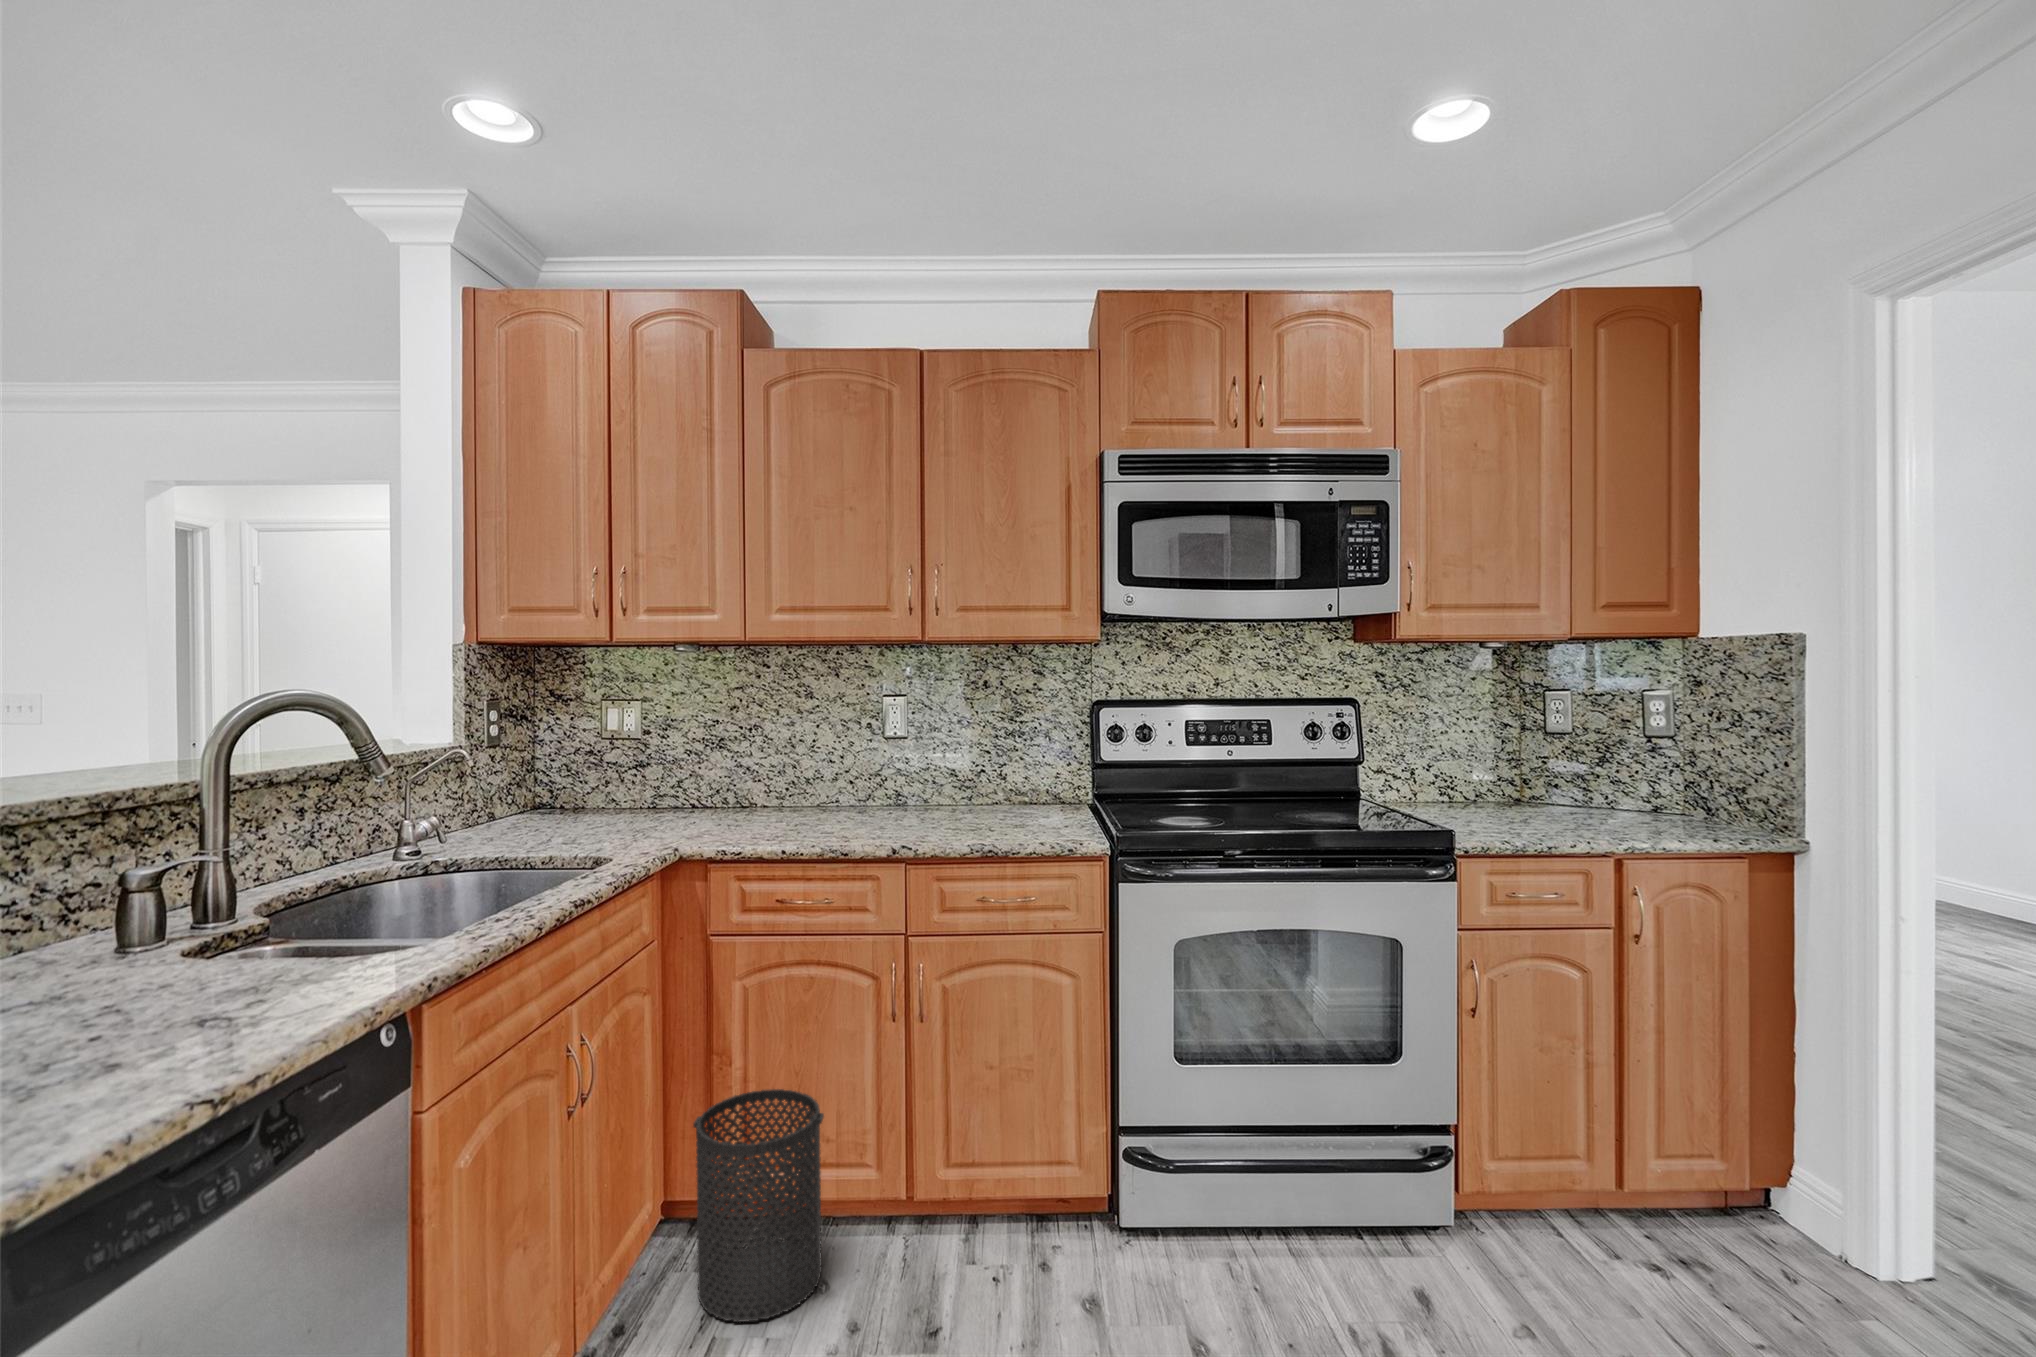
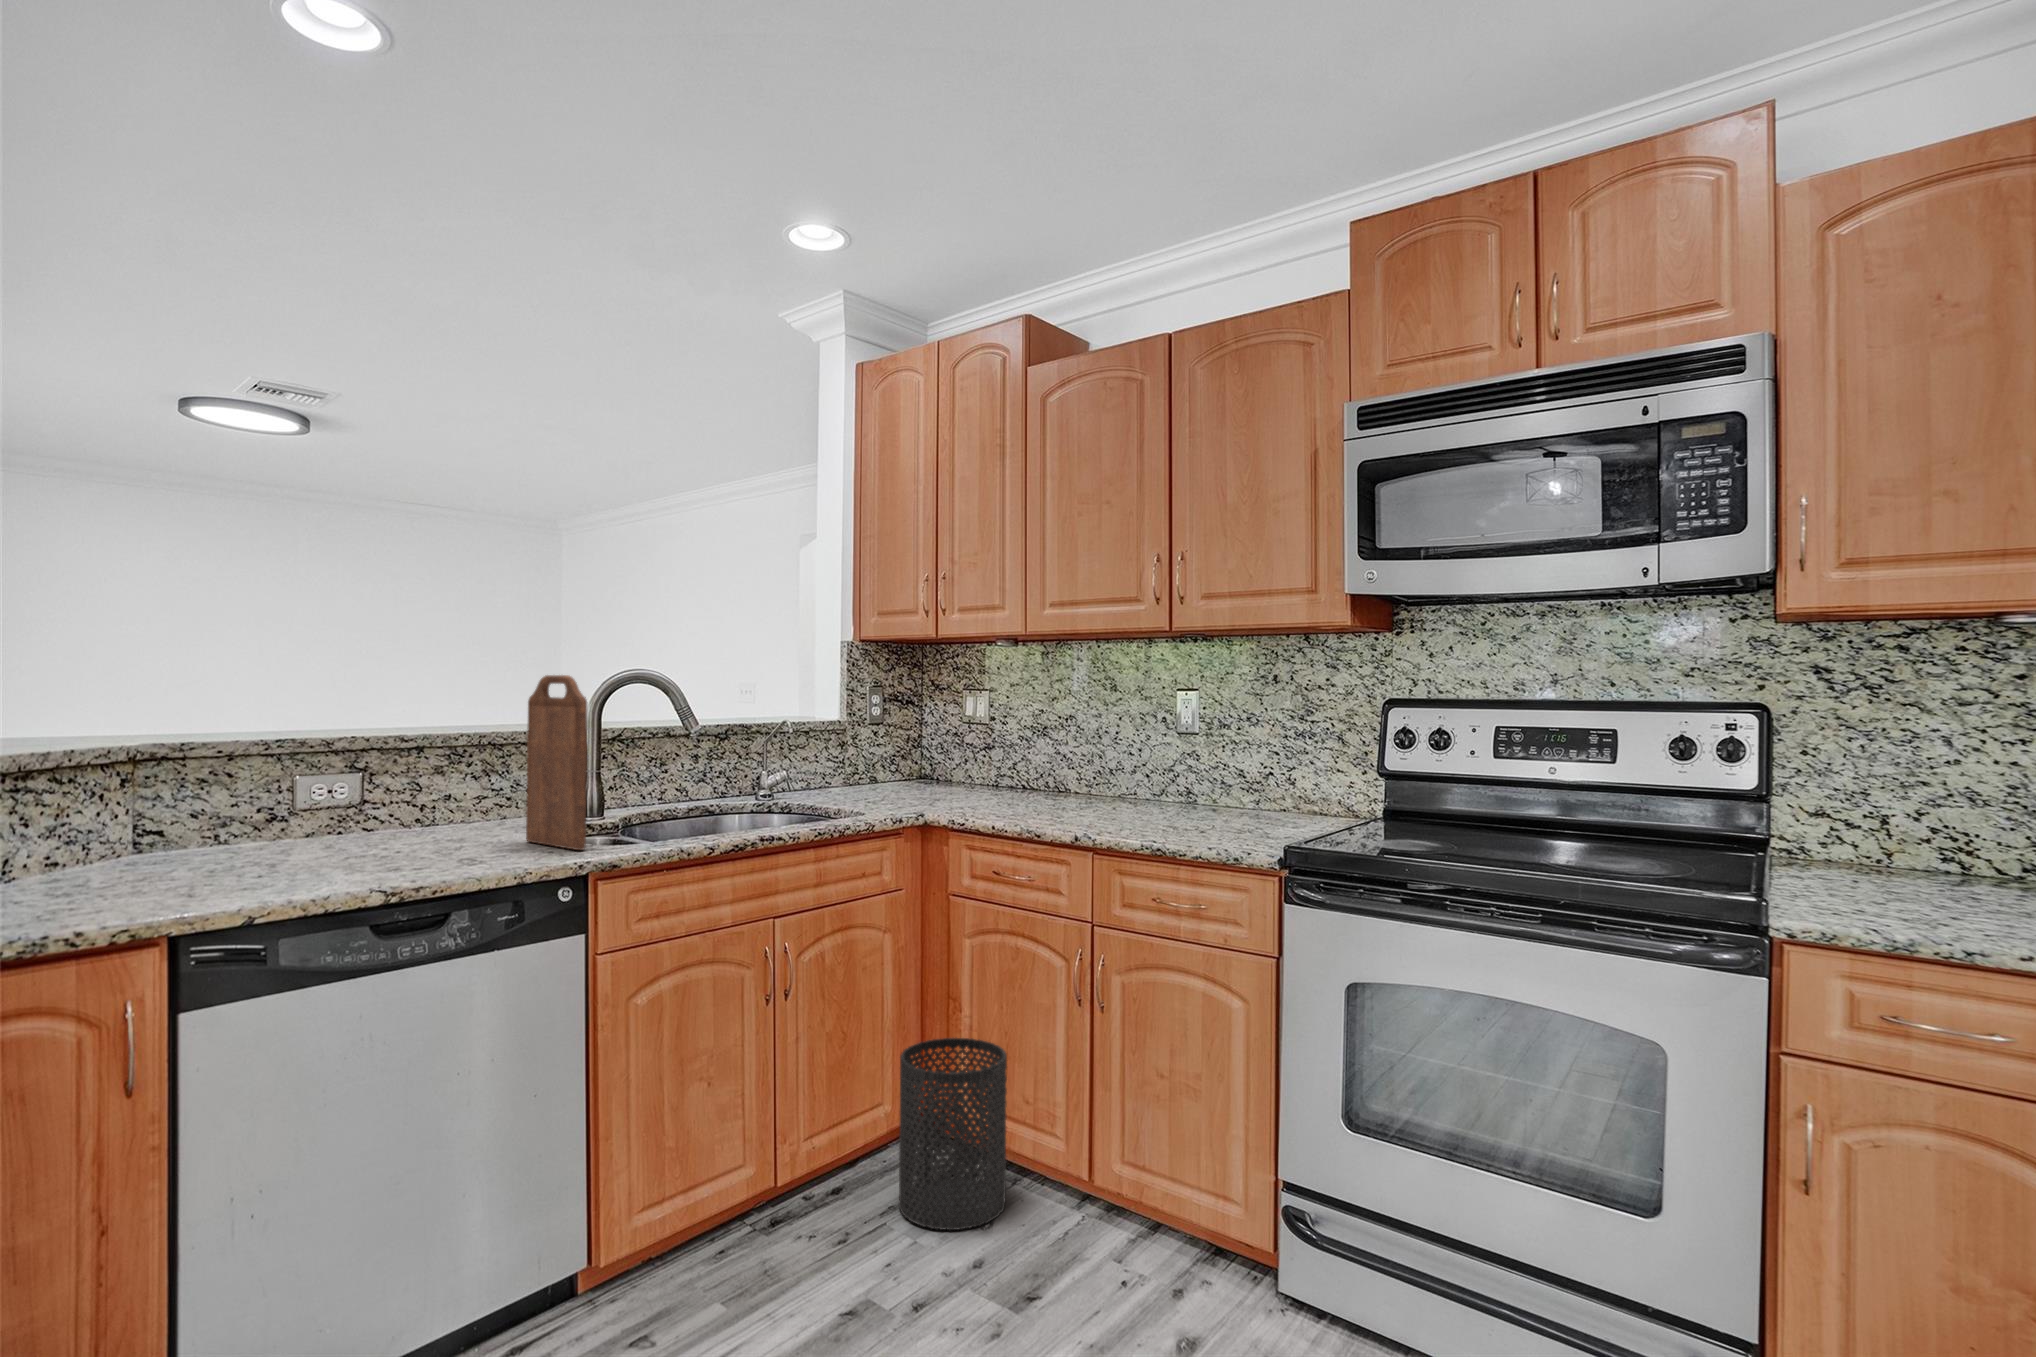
cutting board: none [179,713,354,991] -> present [526,675,587,850]

